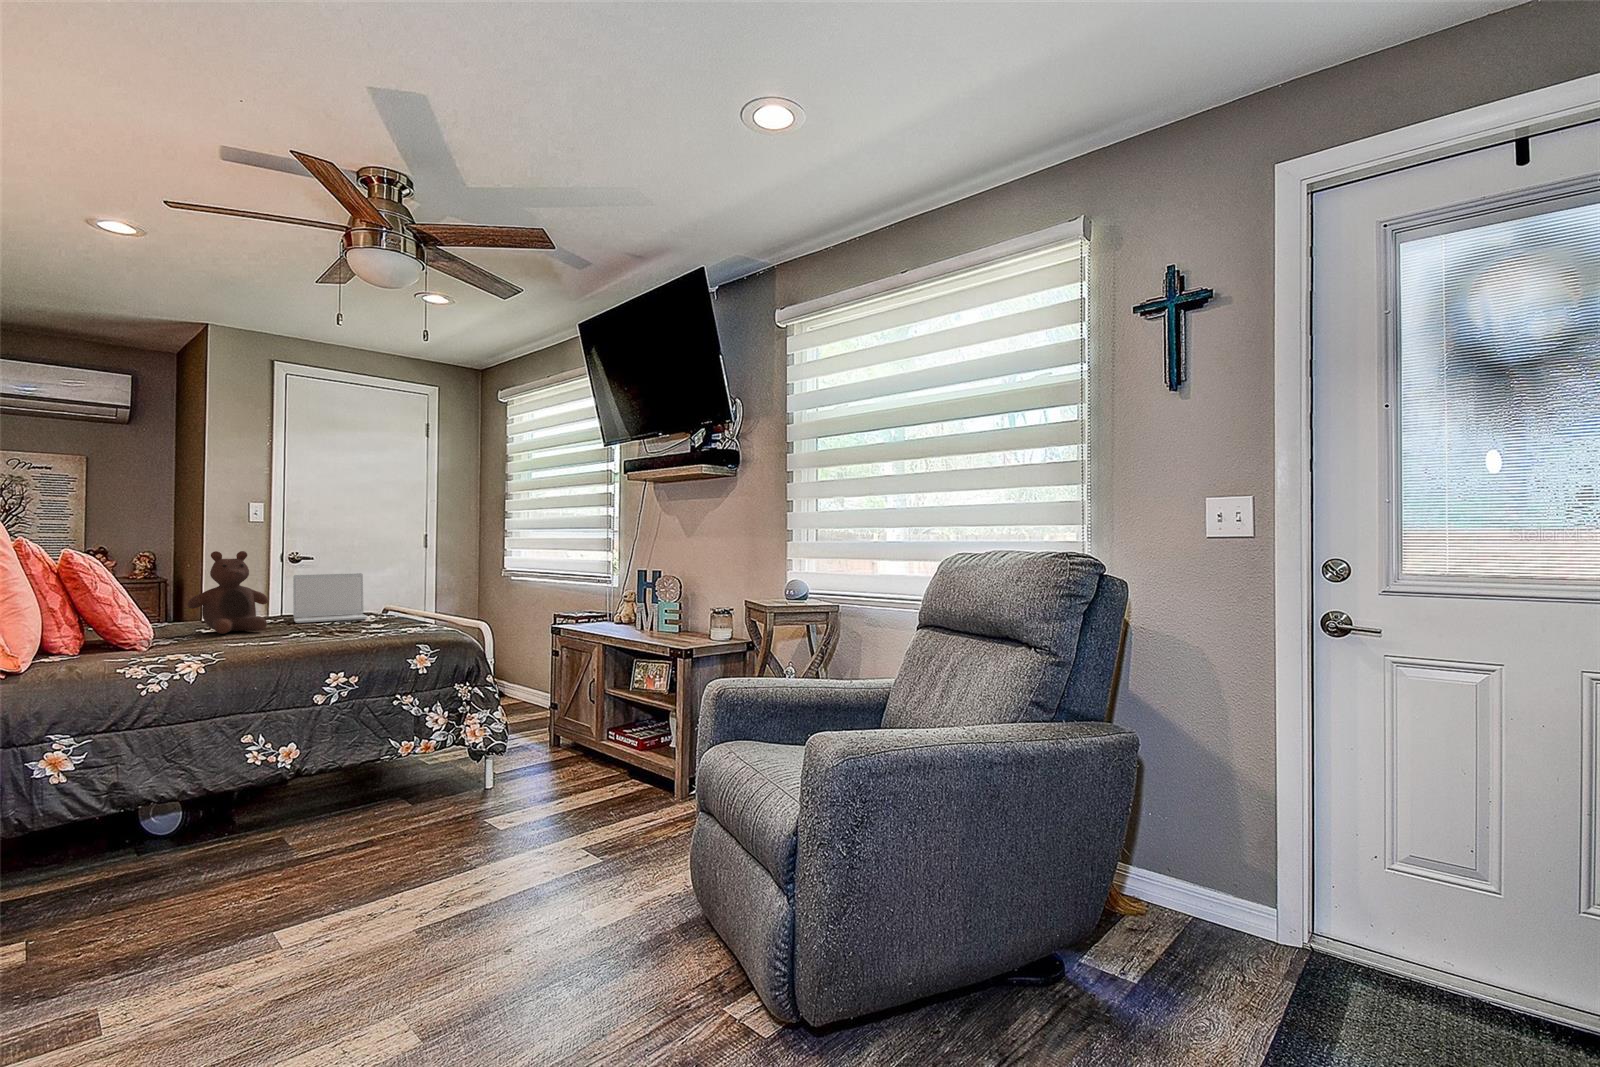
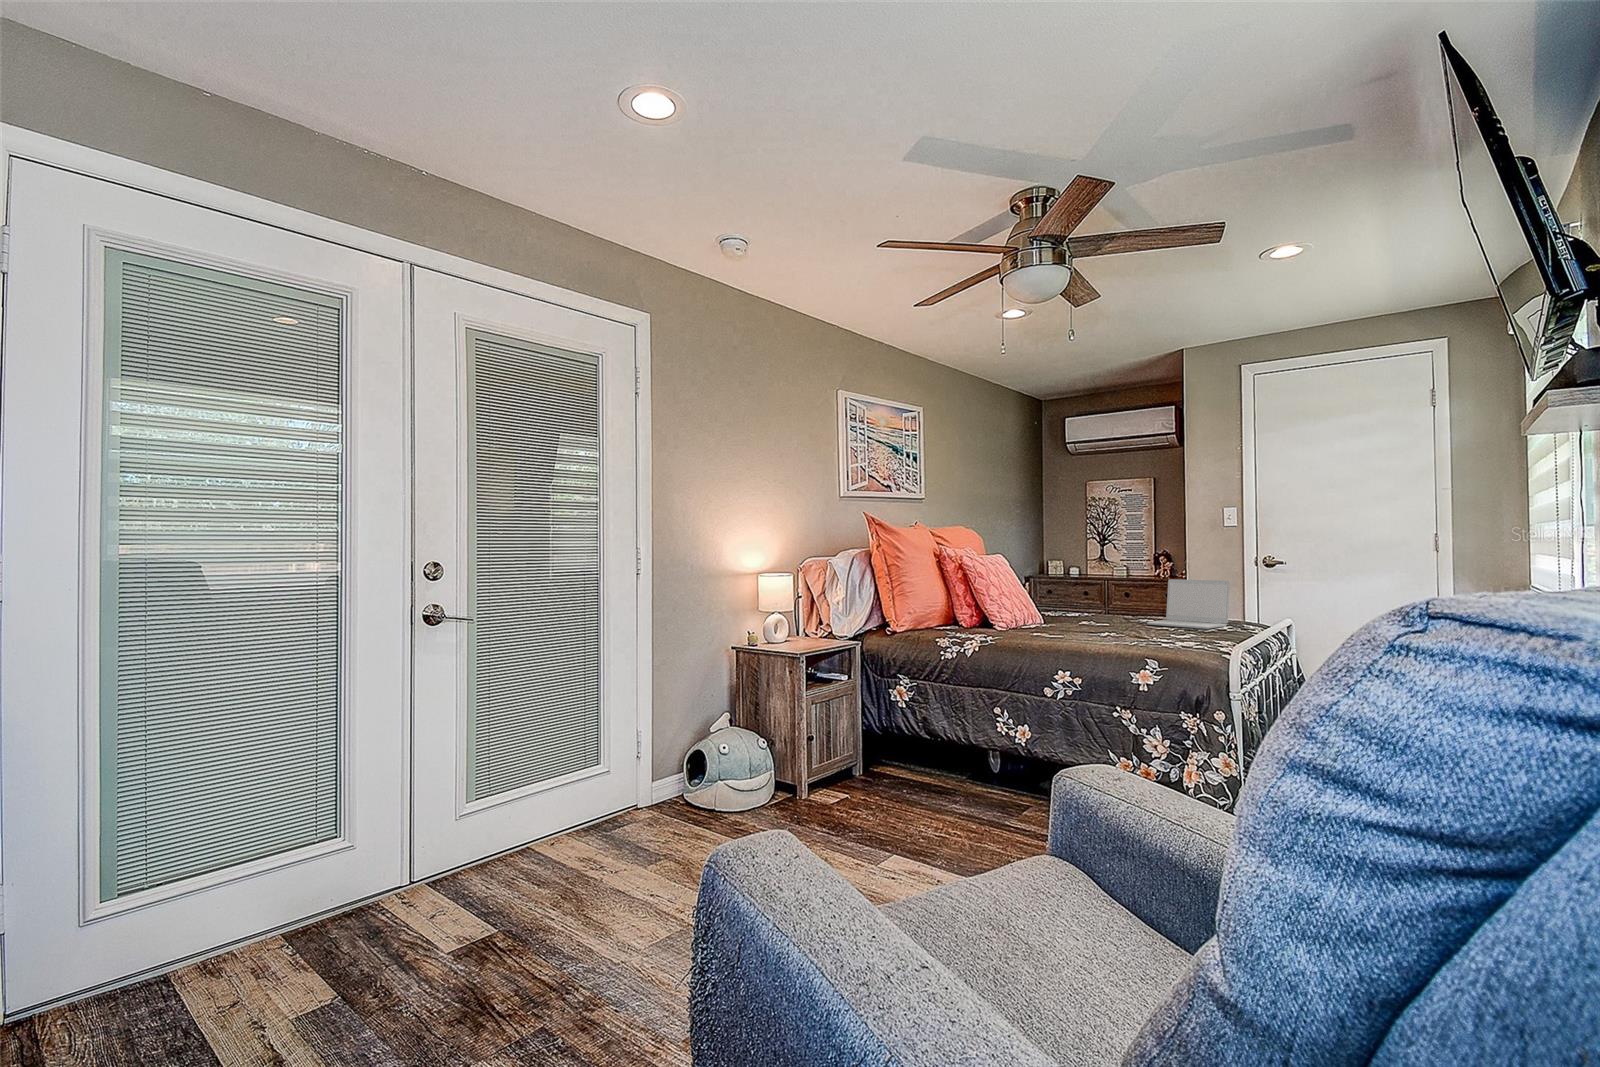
stuffed bear: present [187,551,268,634] -> none [1054,557,1112,627]

